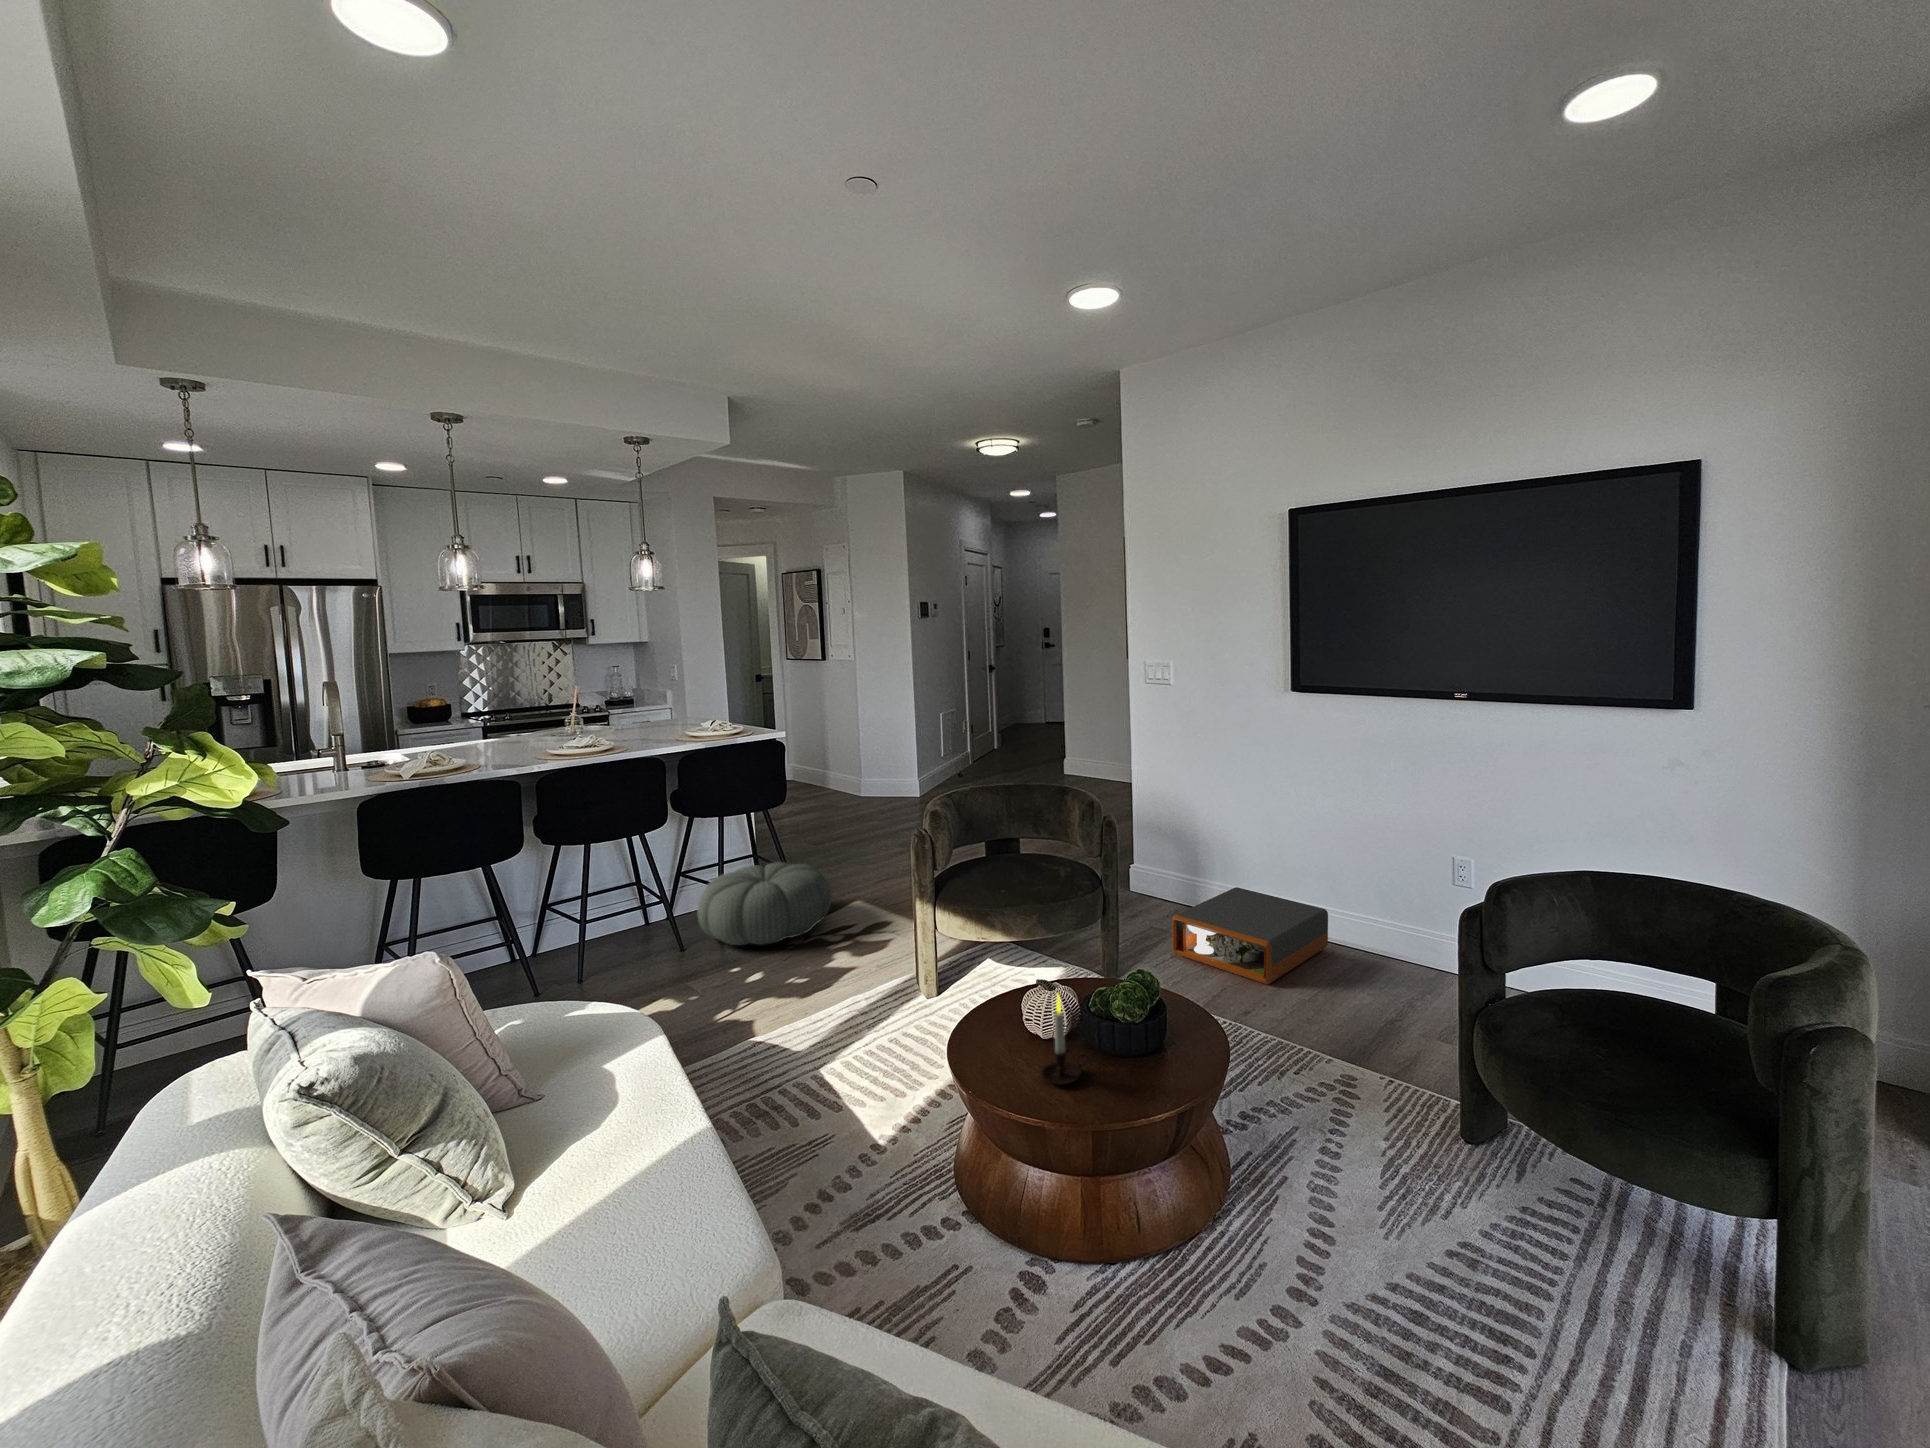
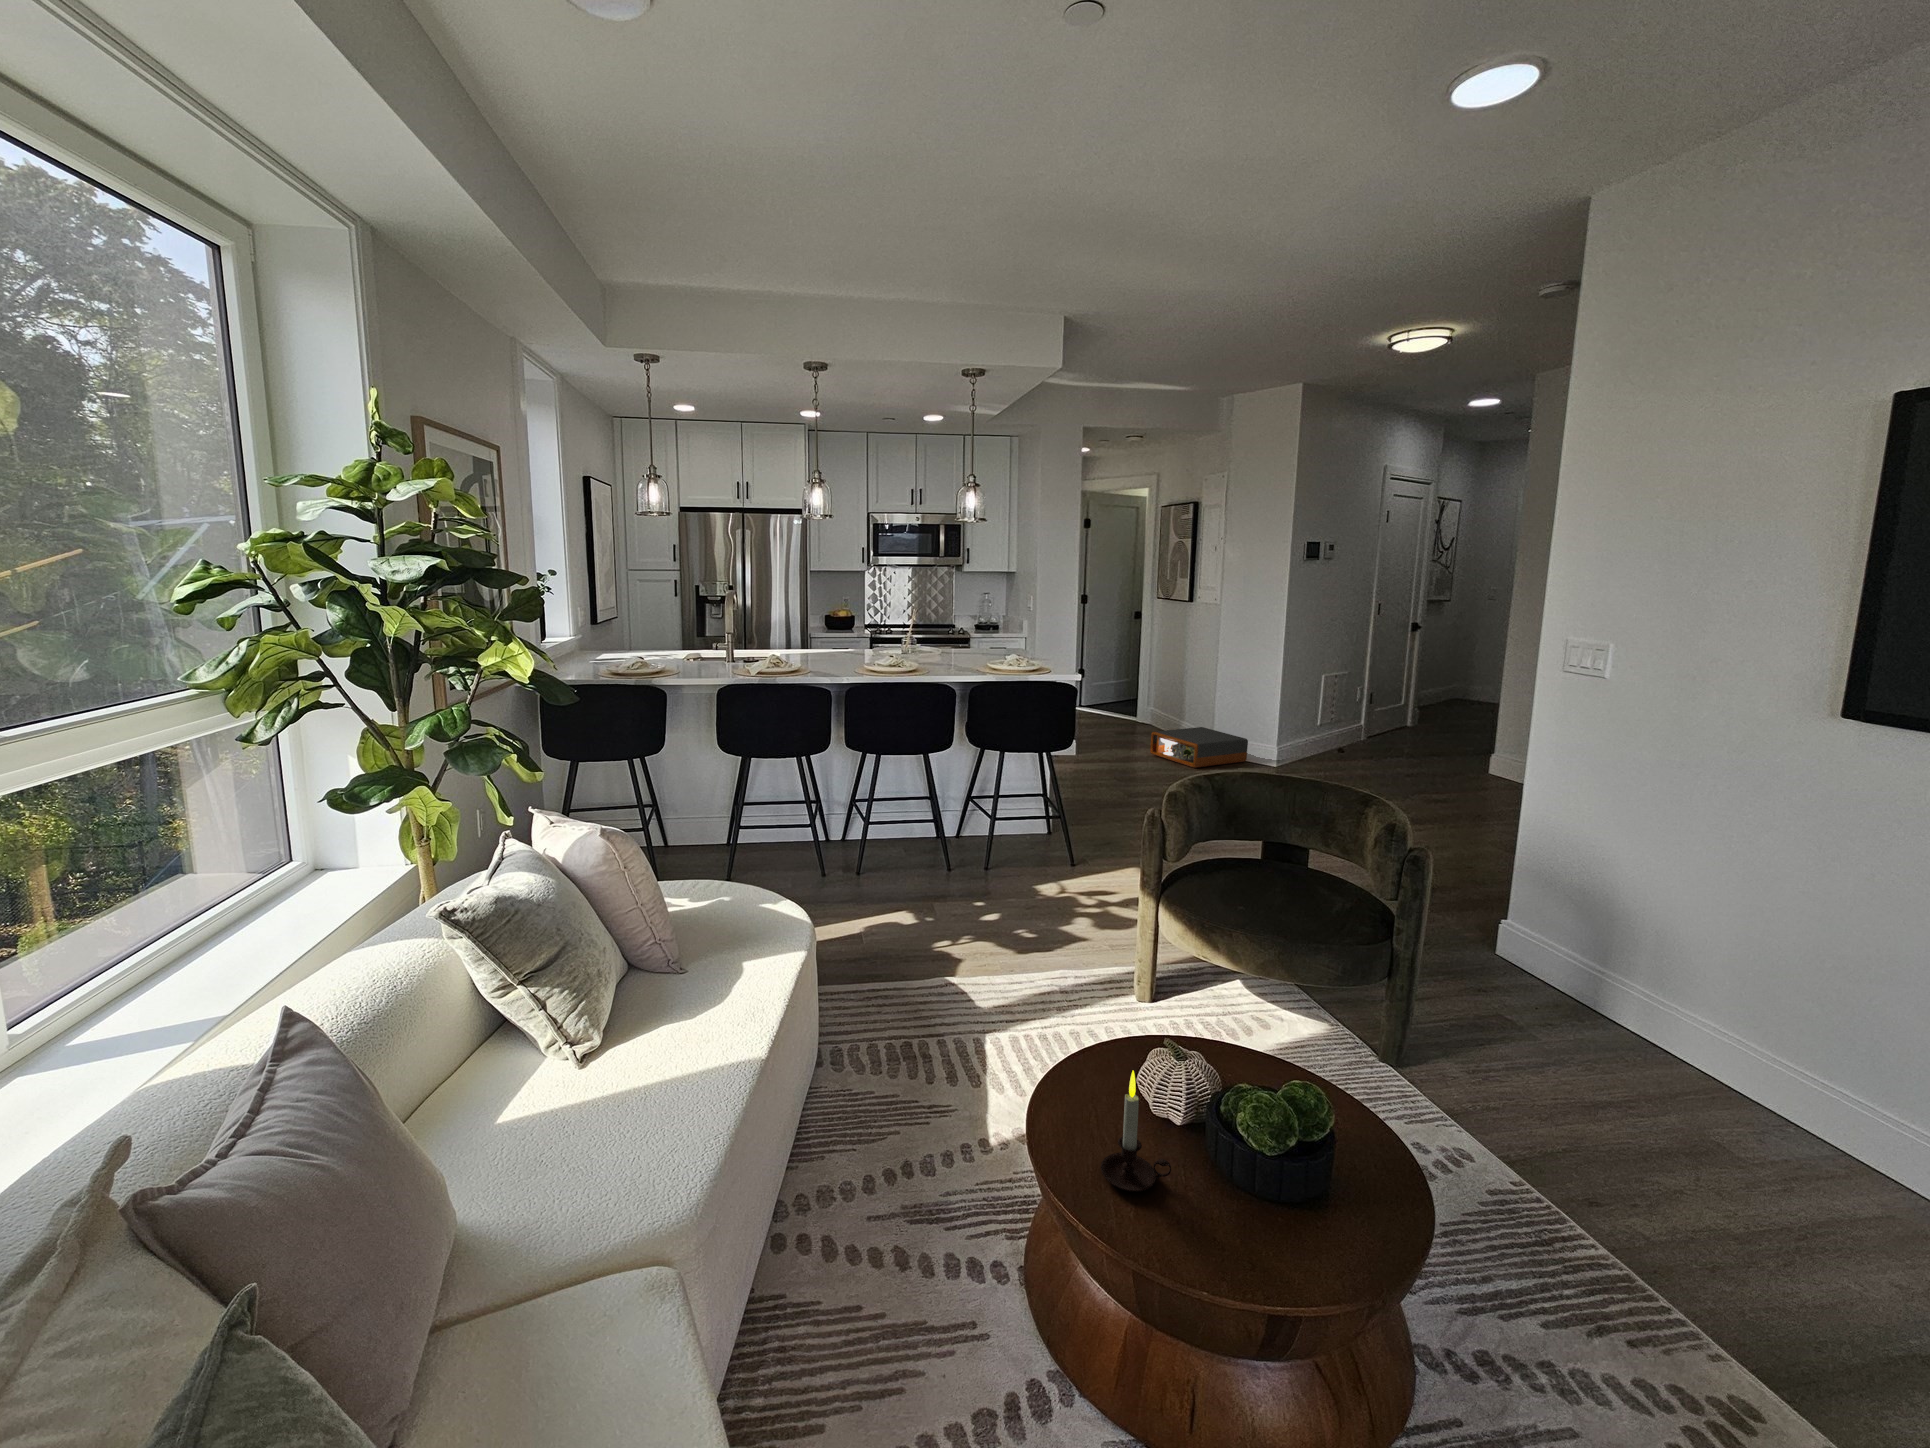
pouf: present [698,862,832,945] -> none [965,806,1098,889]
storage box: present [1172,887,1328,984] -> present [1150,727,1248,768]

